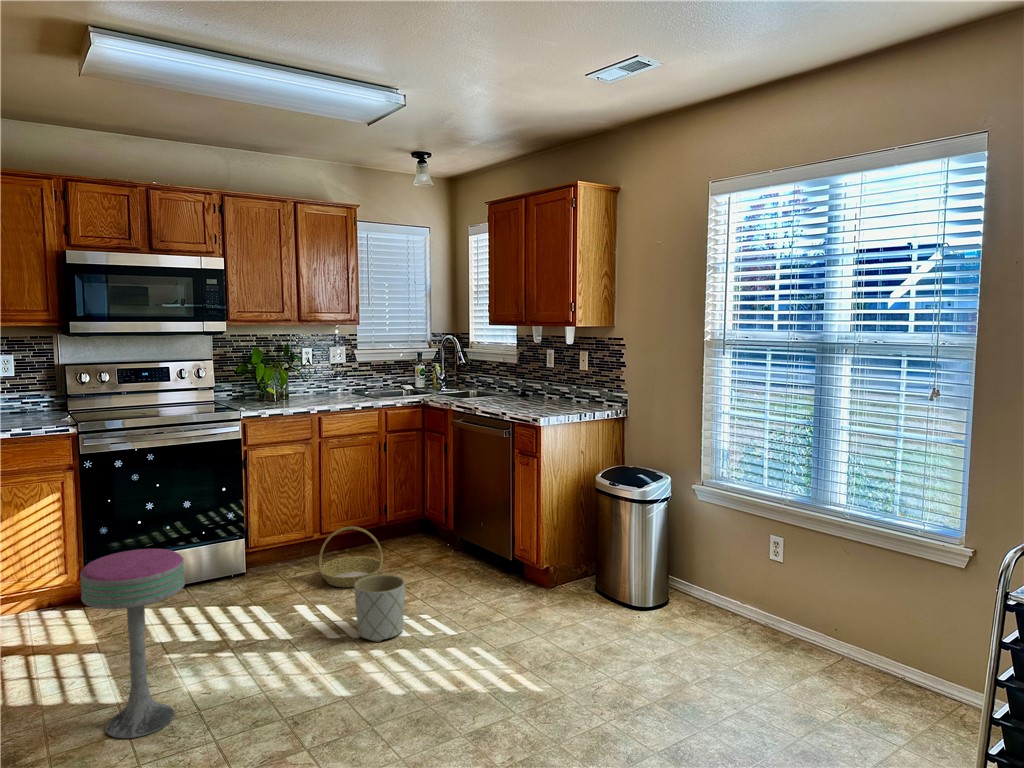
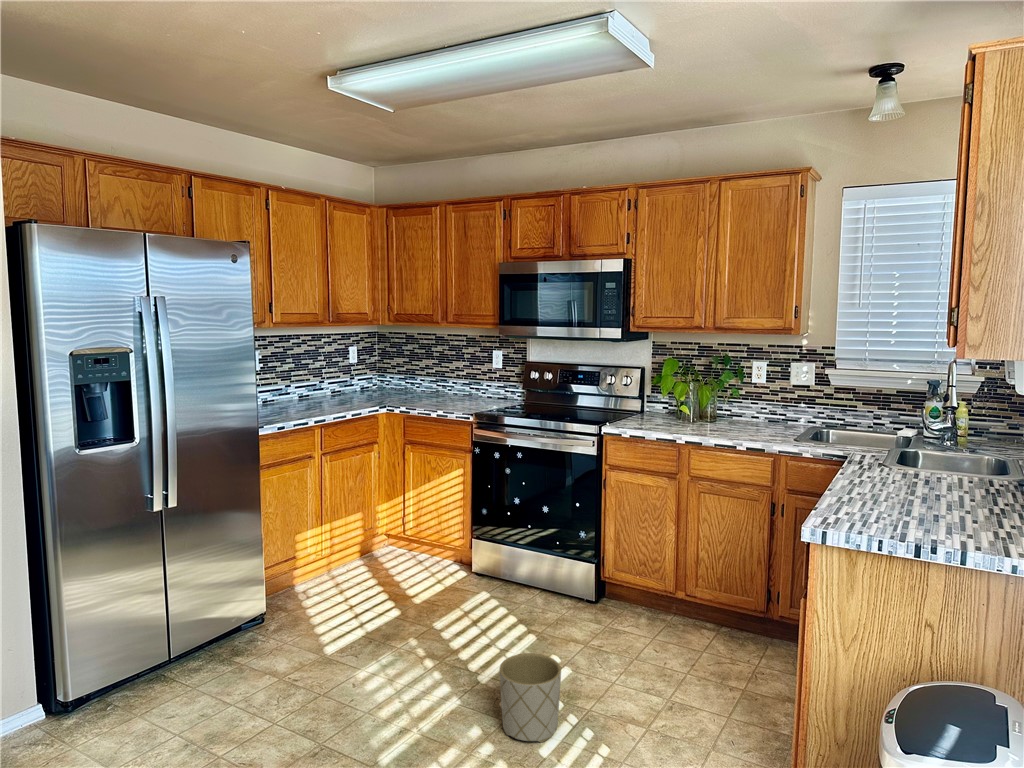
basket: present [319,527,383,587] -> none [608,591,688,672]
bar stool: present [80,549,185,739] -> none [258,529,339,686]

